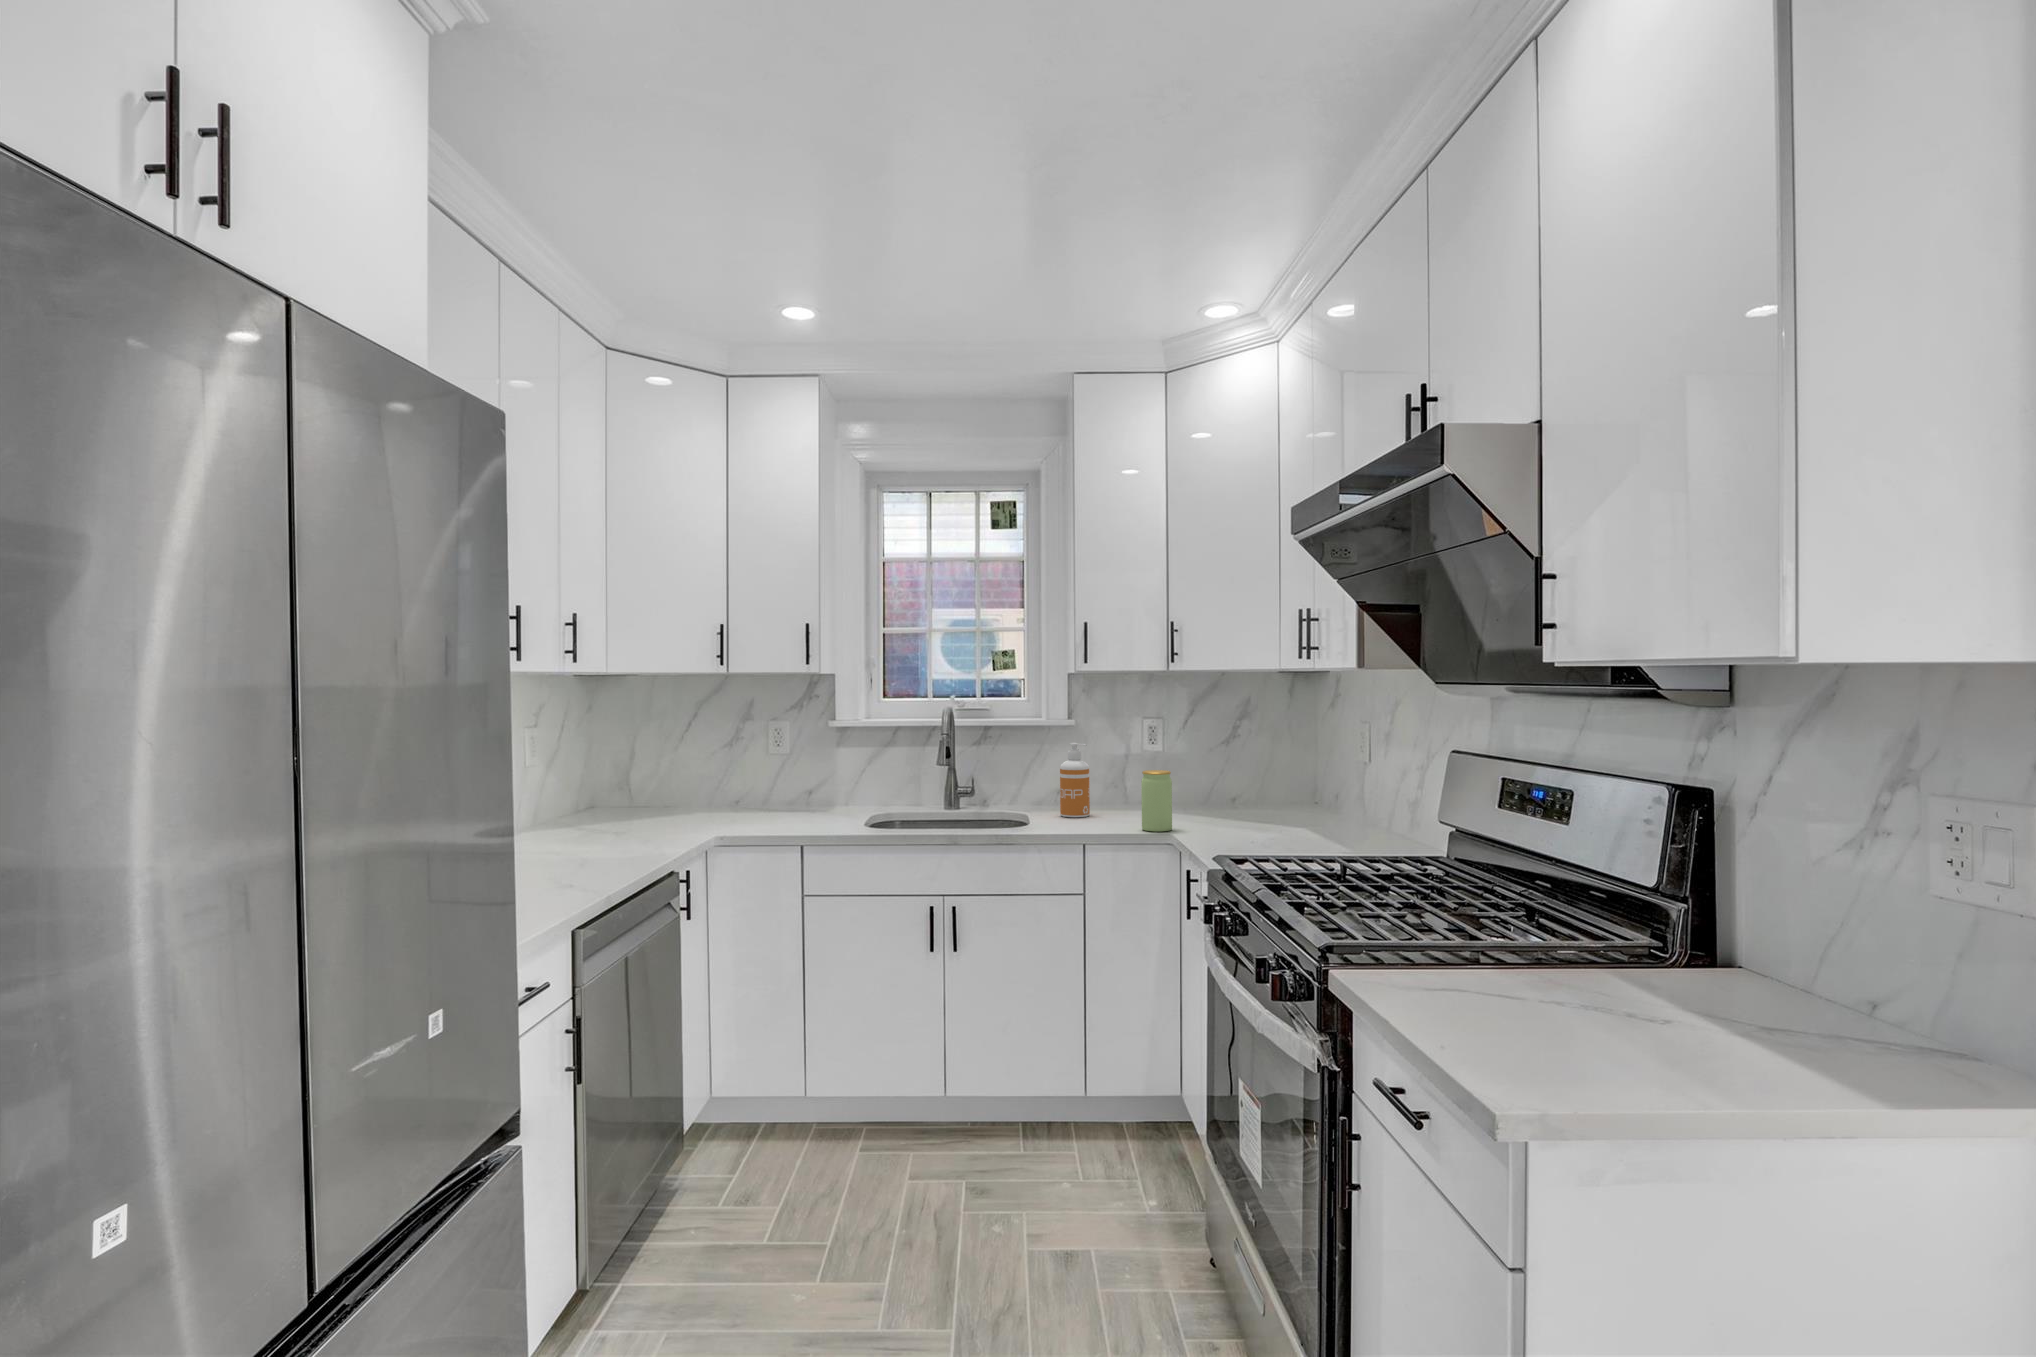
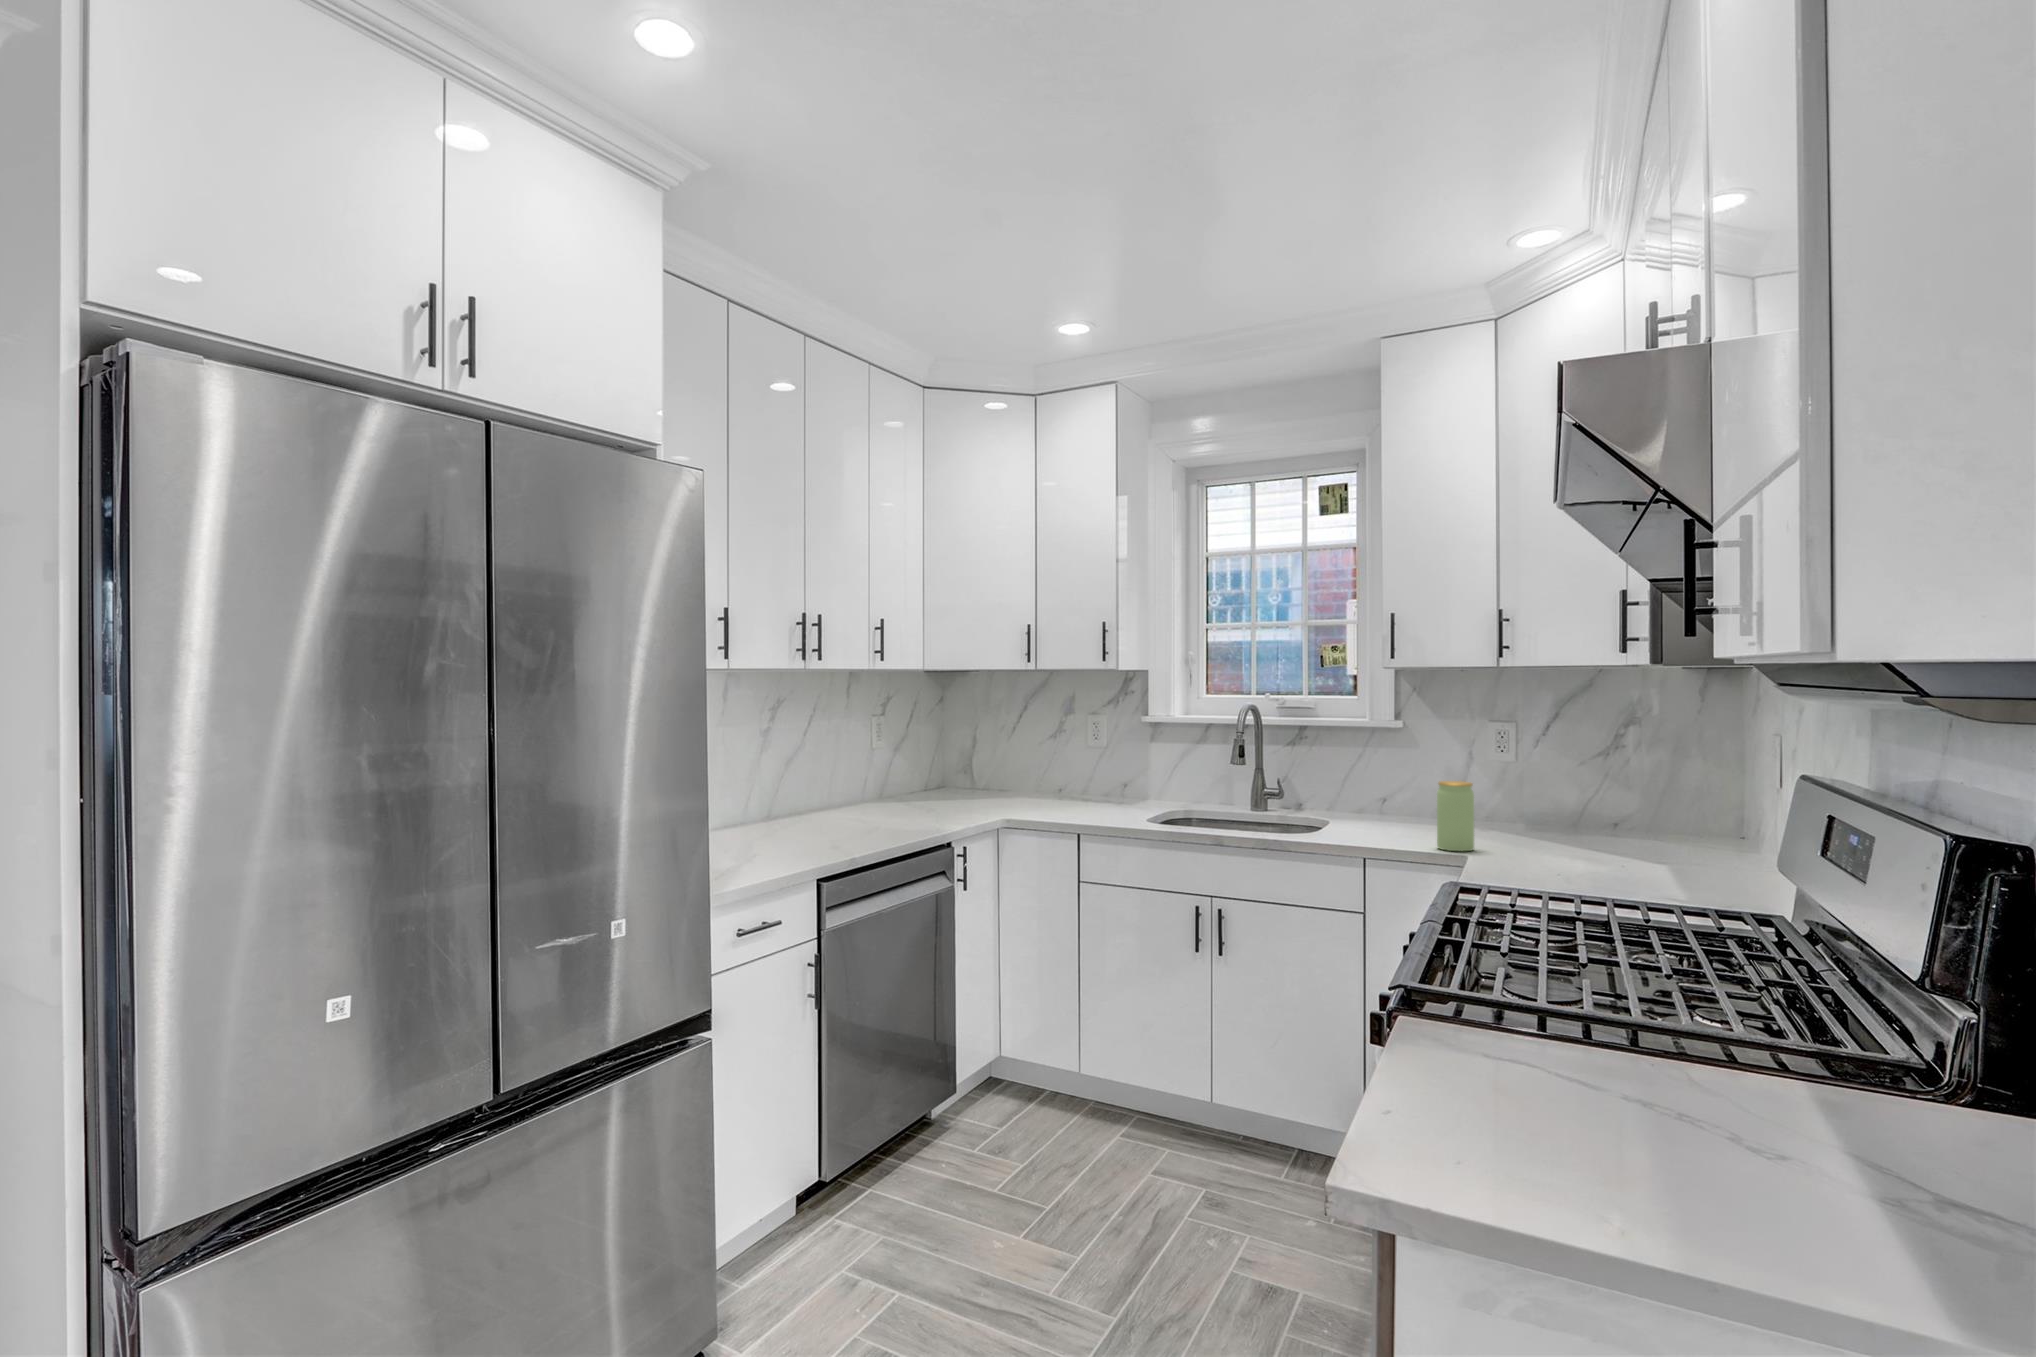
soap dispenser: present [1060,743,1090,817] -> none [1371,747,1405,830]

